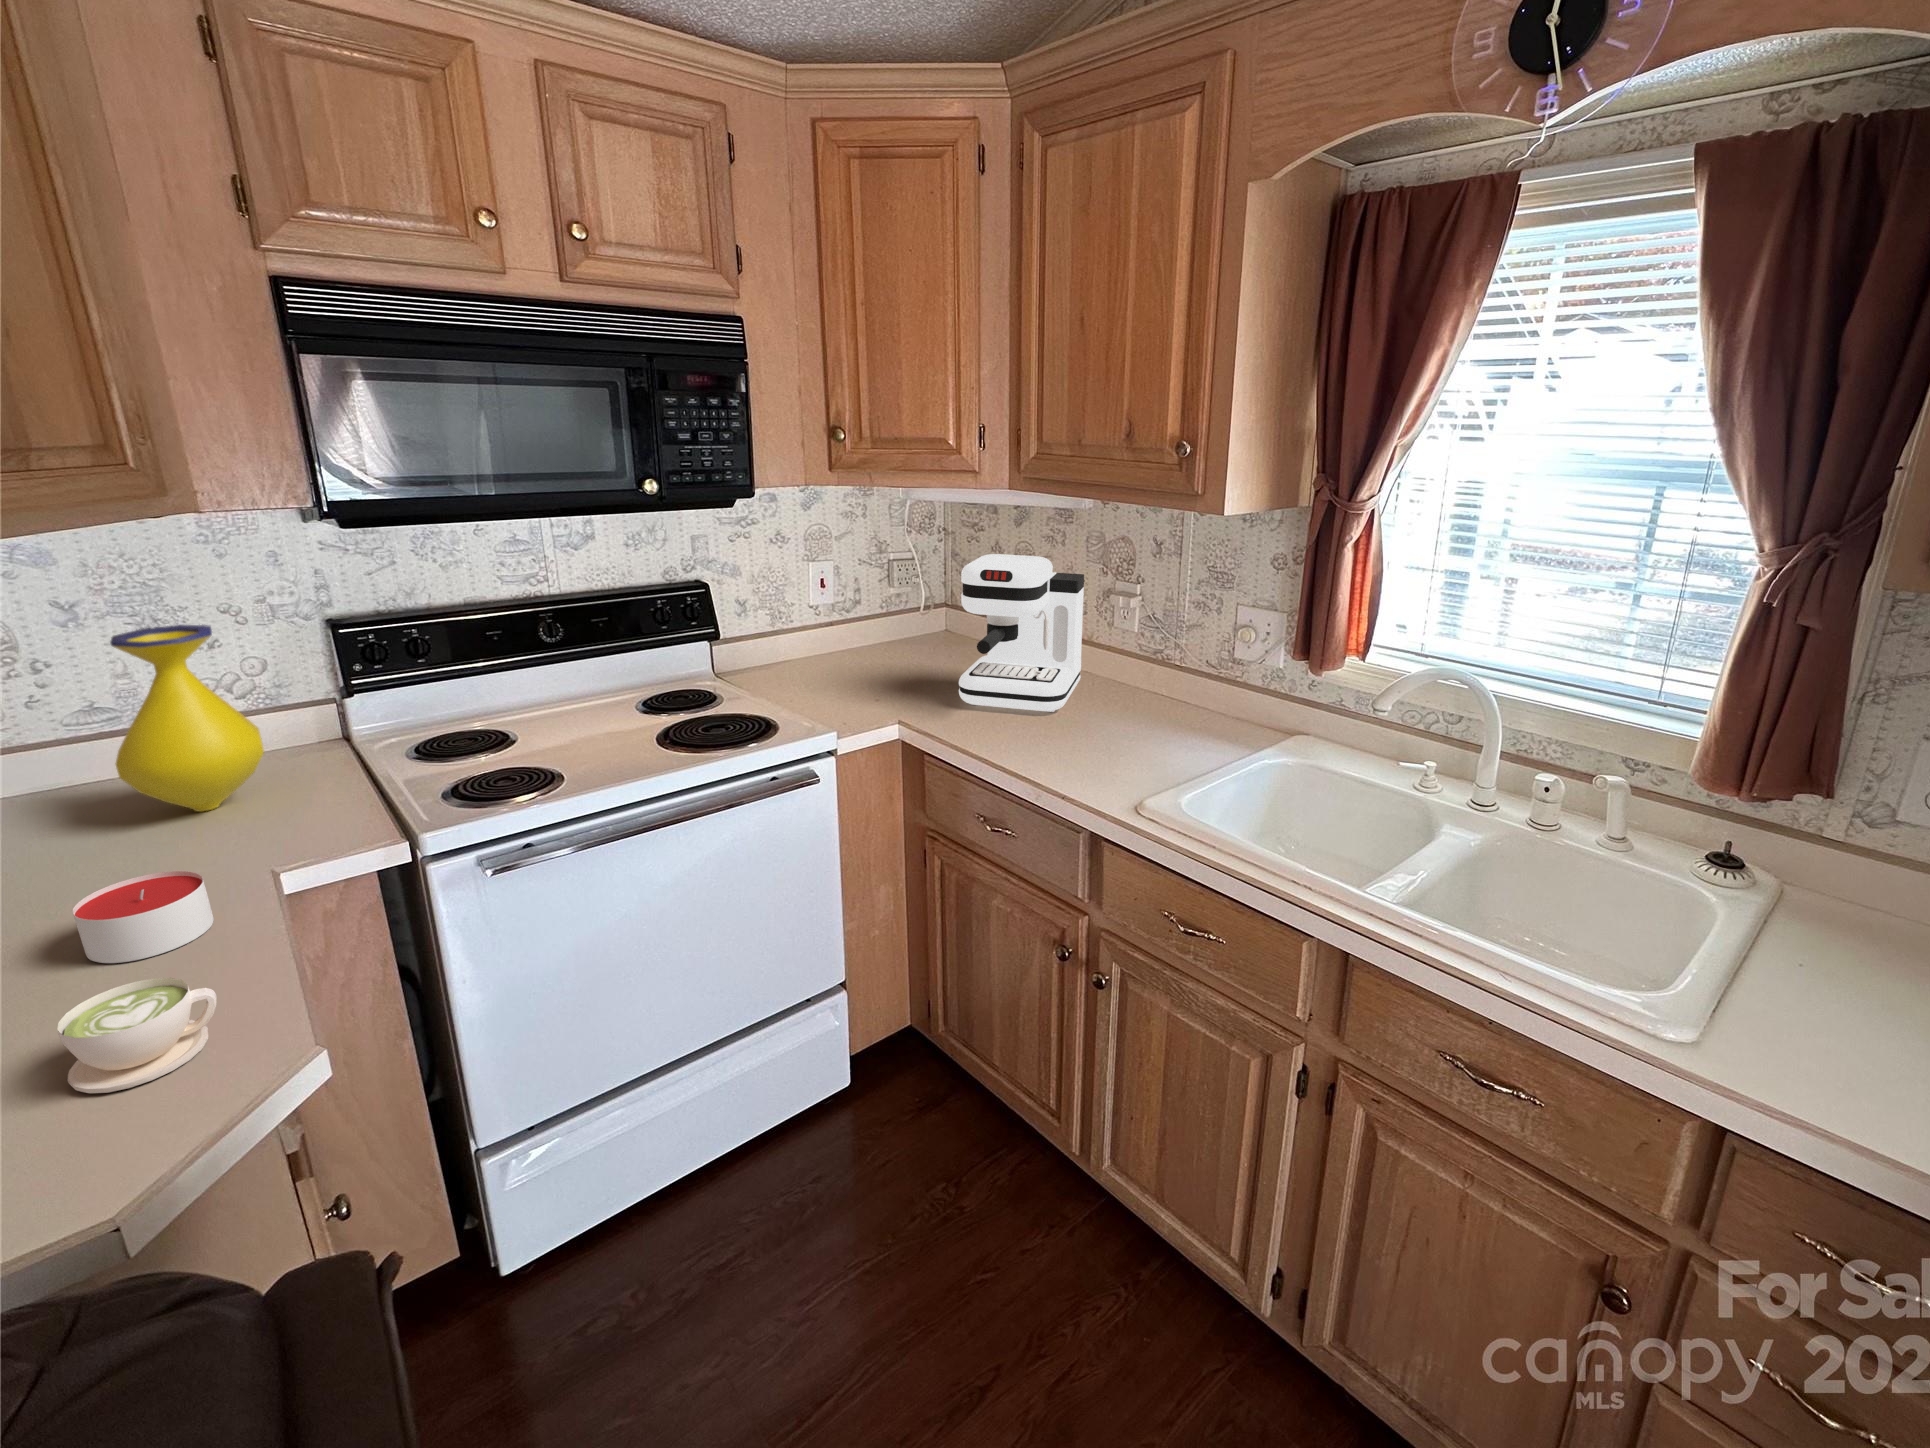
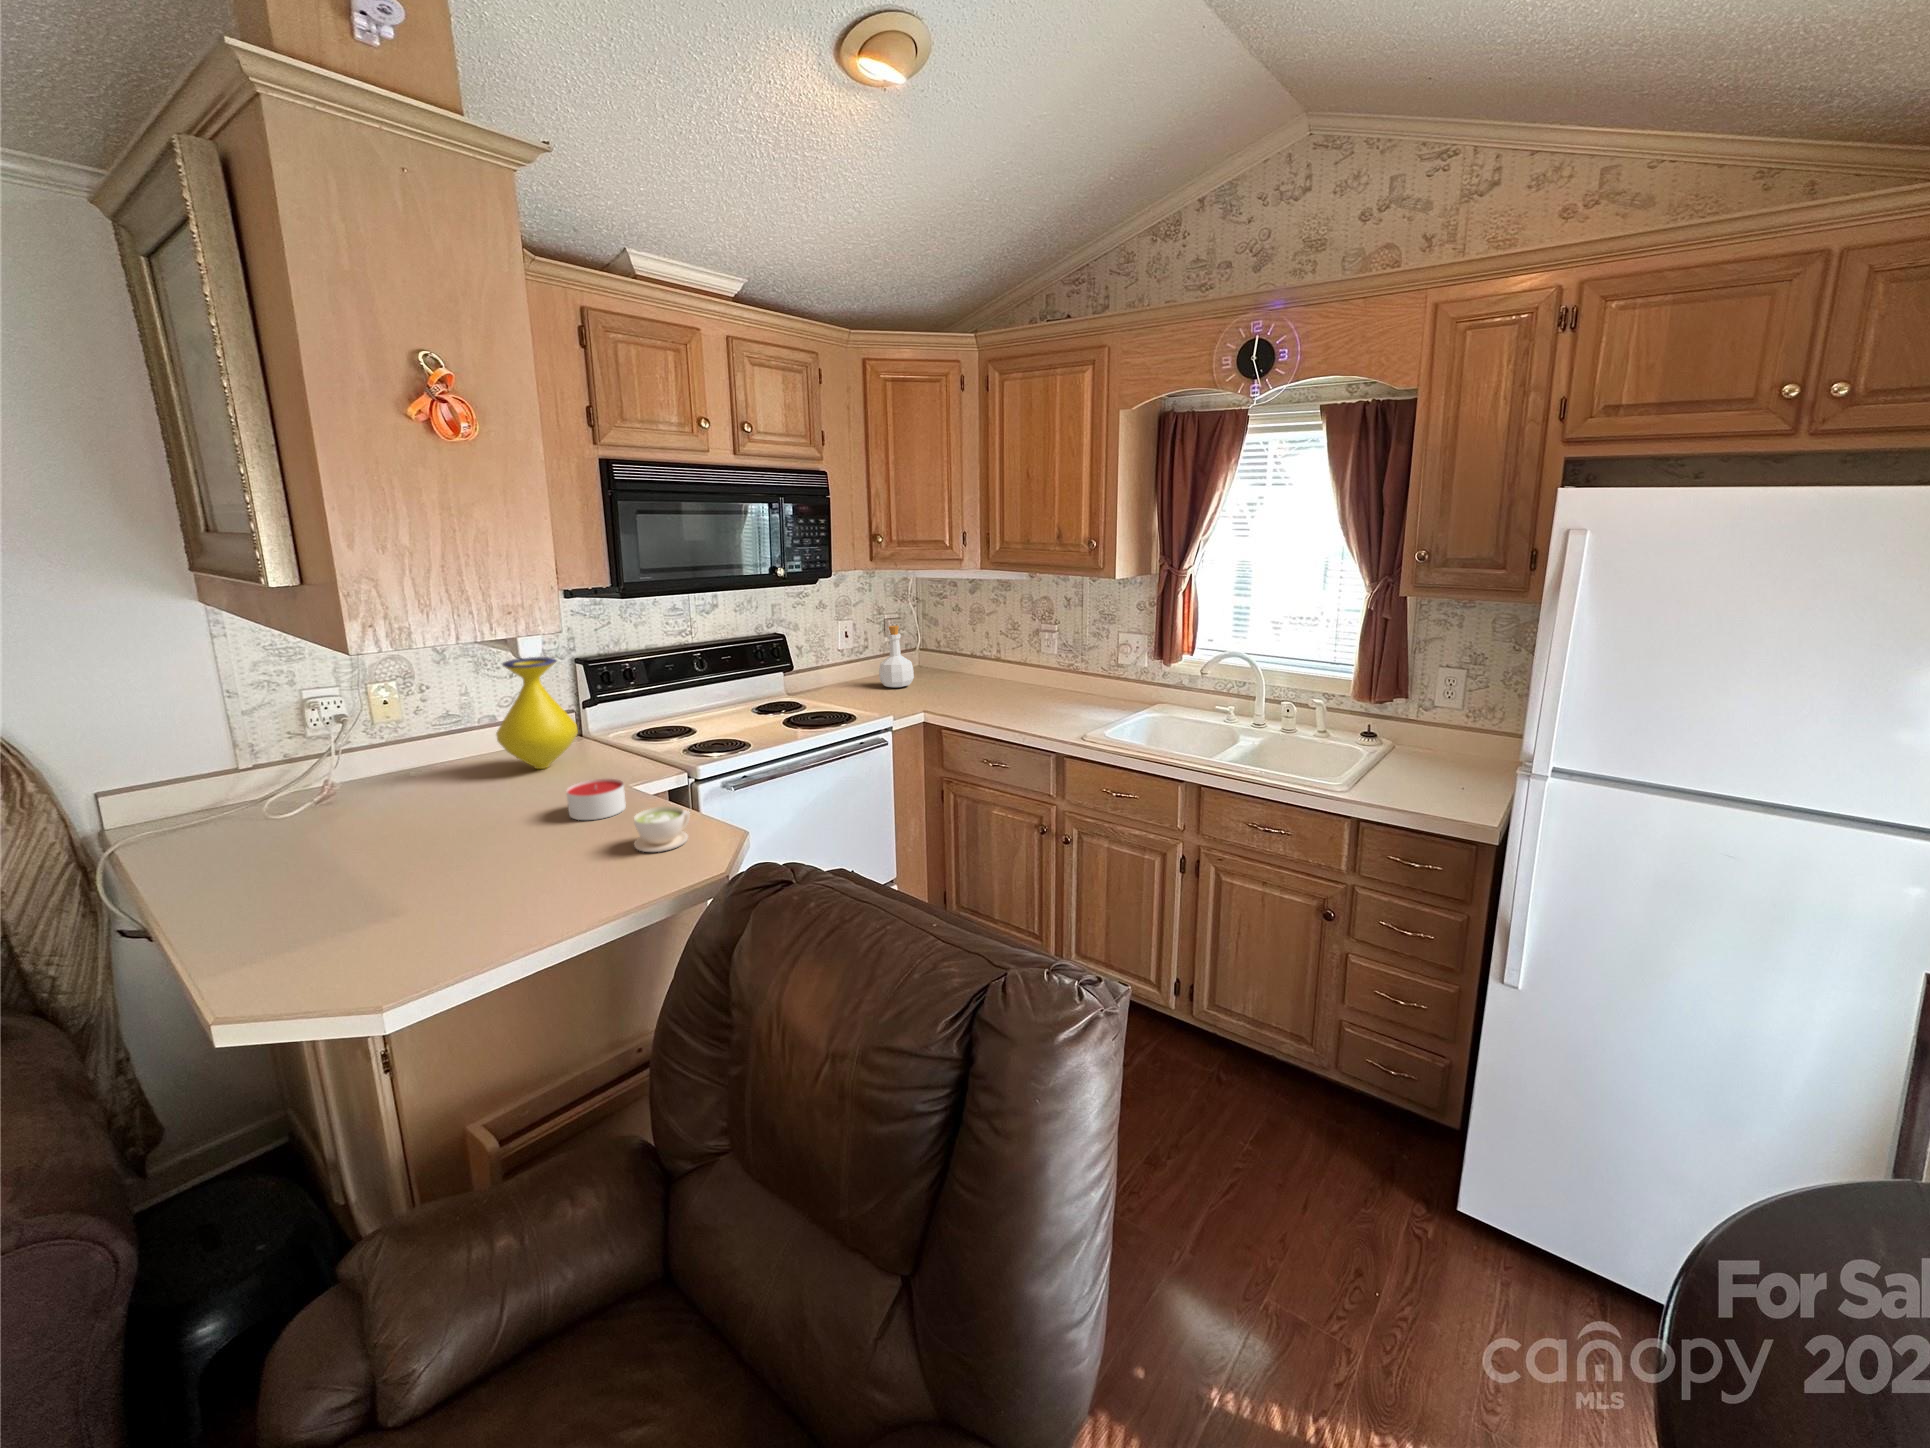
coffee maker: present [959,554,1084,712] -> none [956,610,1025,702]
bottle: none [860,574,913,670] -> present [879,626,914,688]

